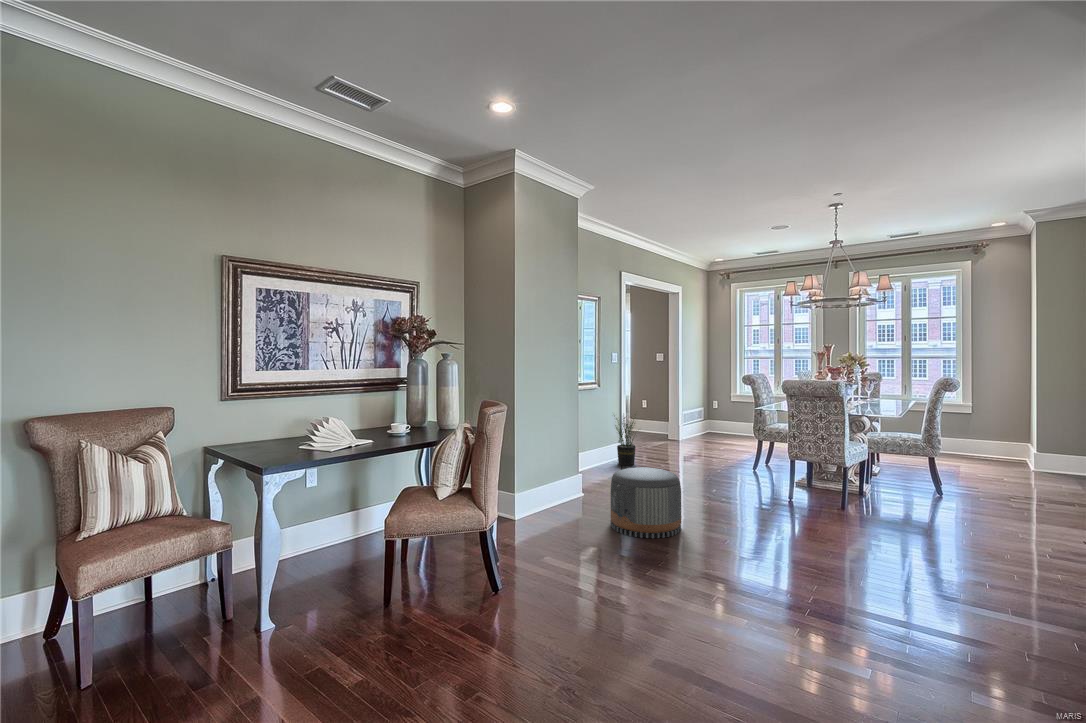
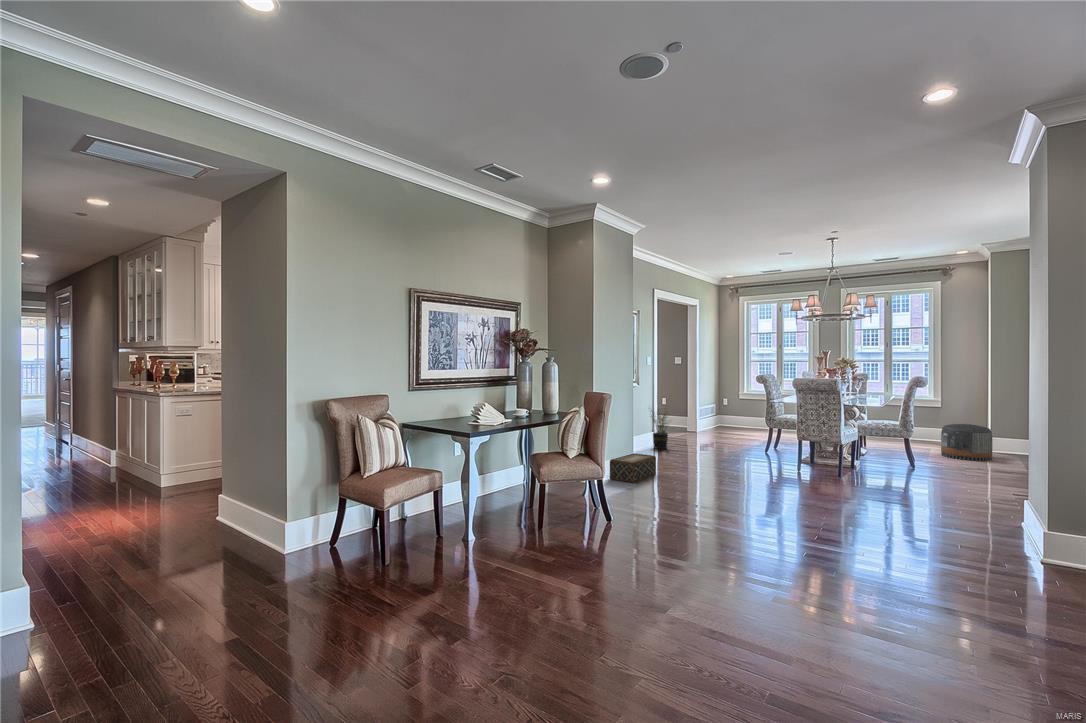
pouf: present [610,467,681,538] -> present [941,424,992,461]
woven basket: none [540,476,604,518] -> present [610,453,656,483]

